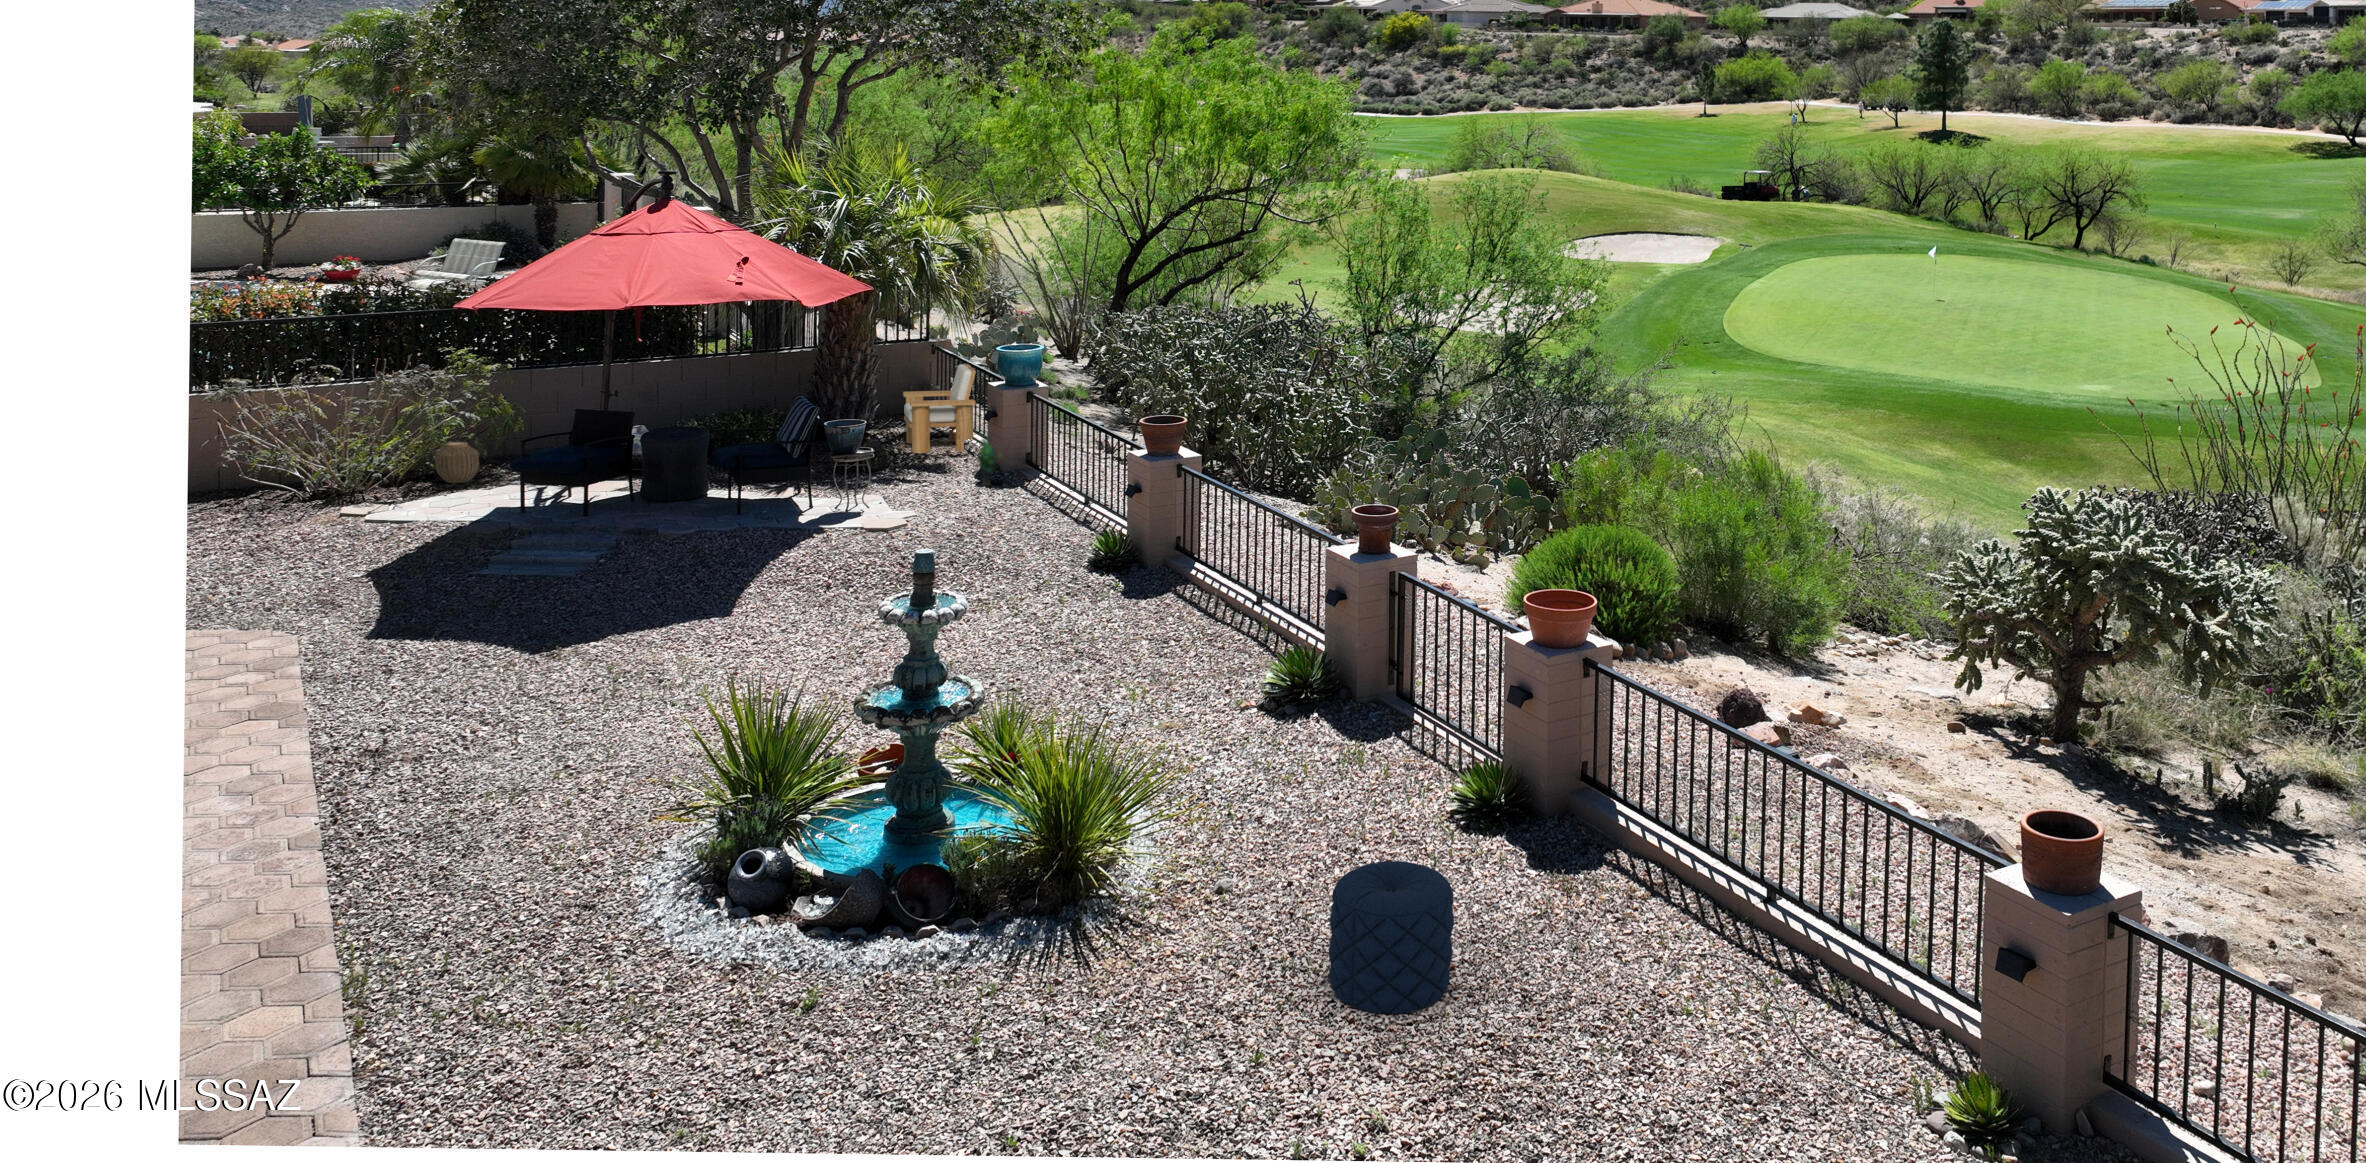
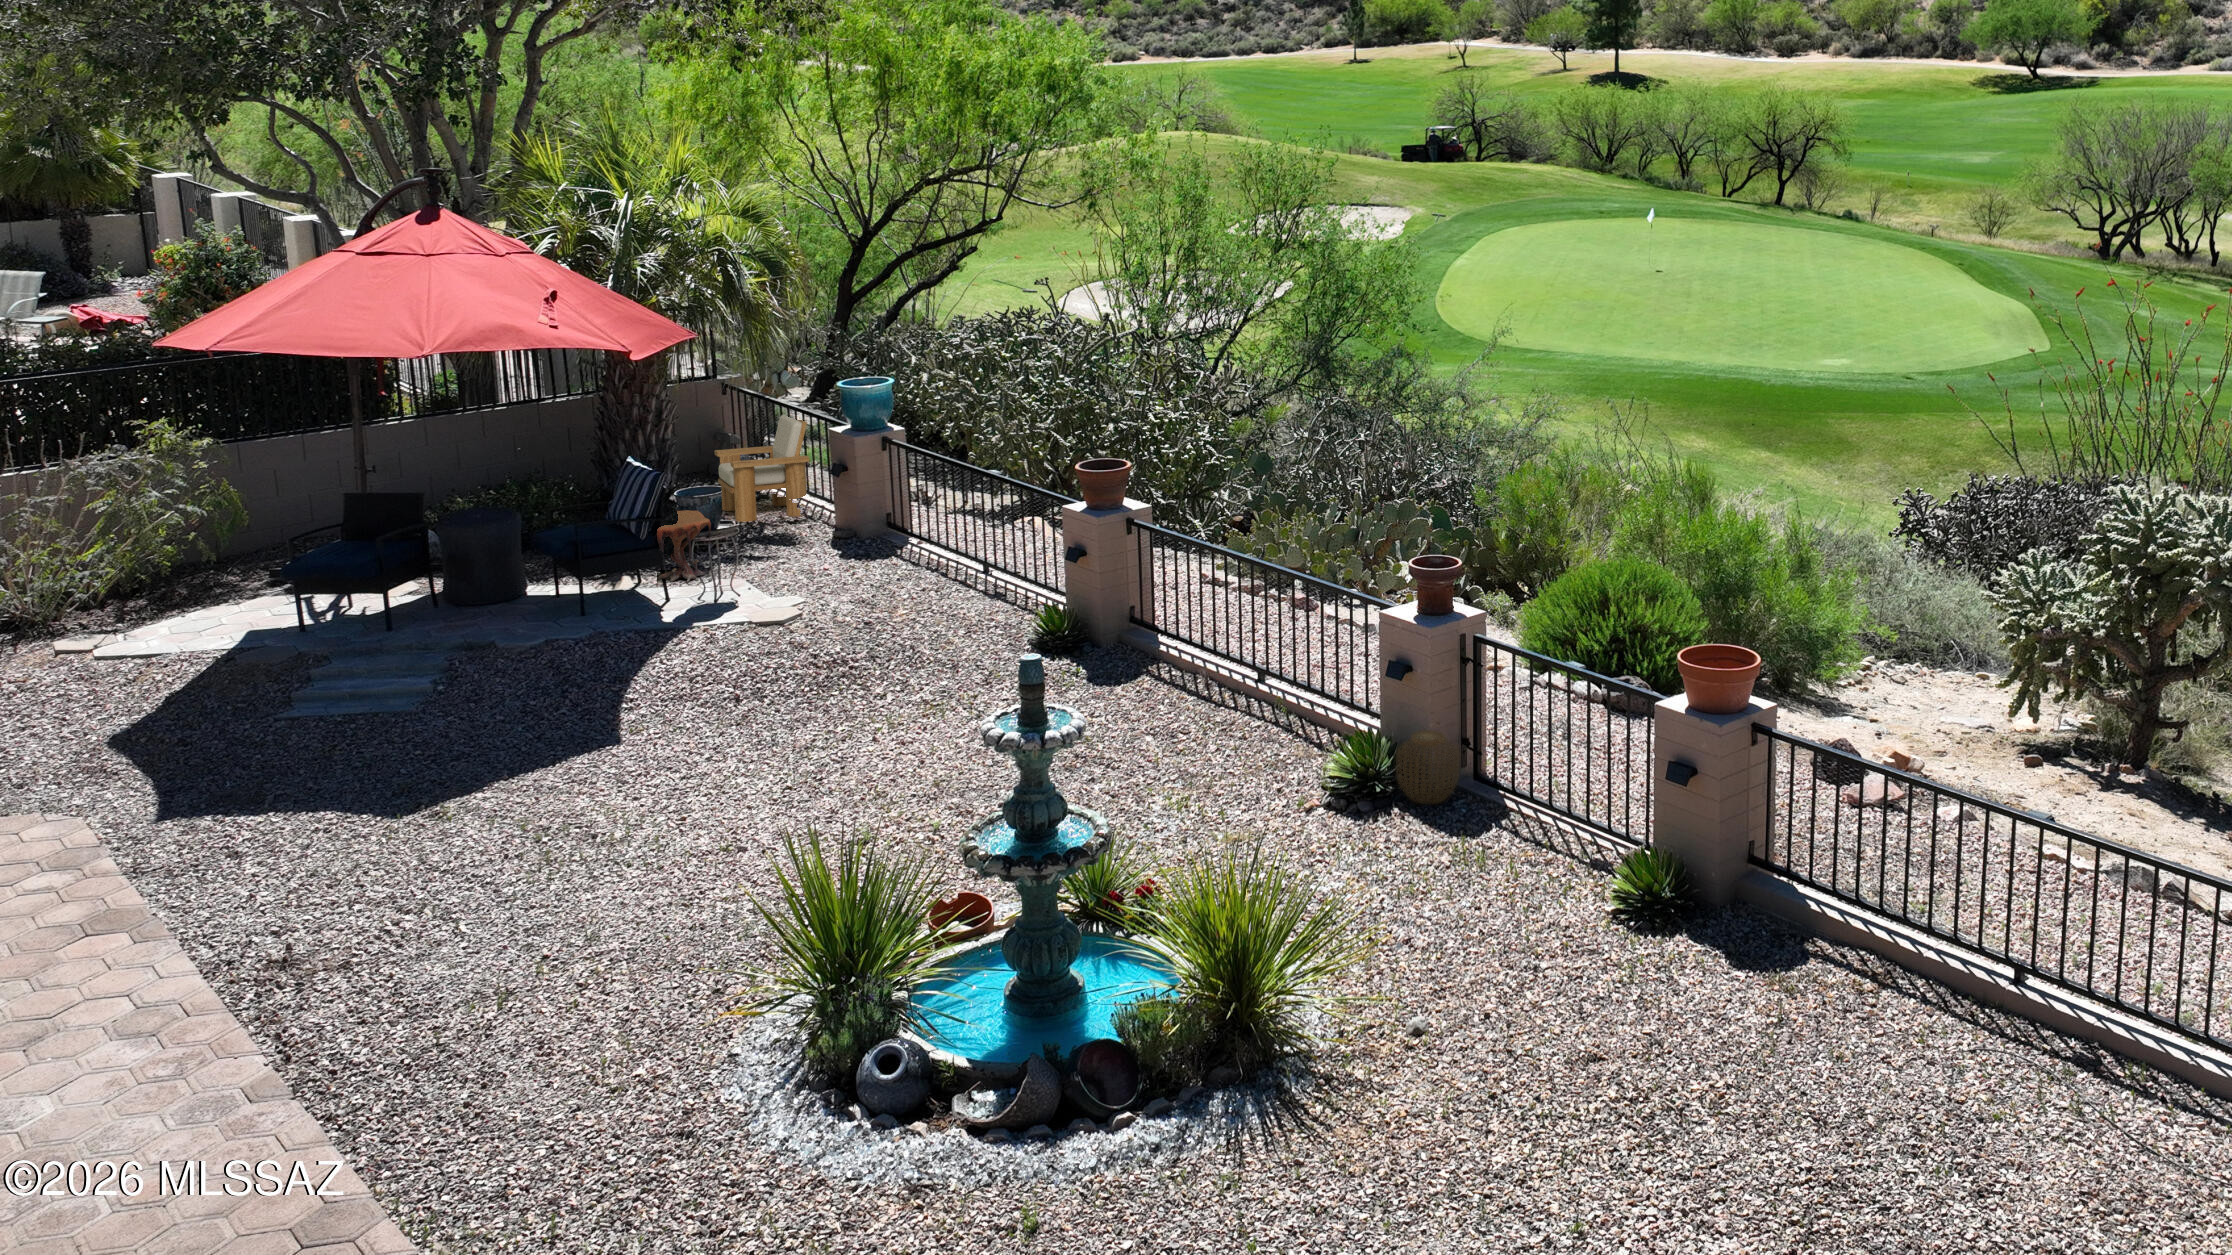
decorative plant: present [975,436,1001,486] -> none [832,498,867,558]
side table: none [816,437,867,497] -> present [657,510,711,582]
woven basket: present [435,442,479,483] -> present [1396,730,1460,804]
pouf: present [1329,861,1454,1014] -> none [1601,981,1743,1158]

